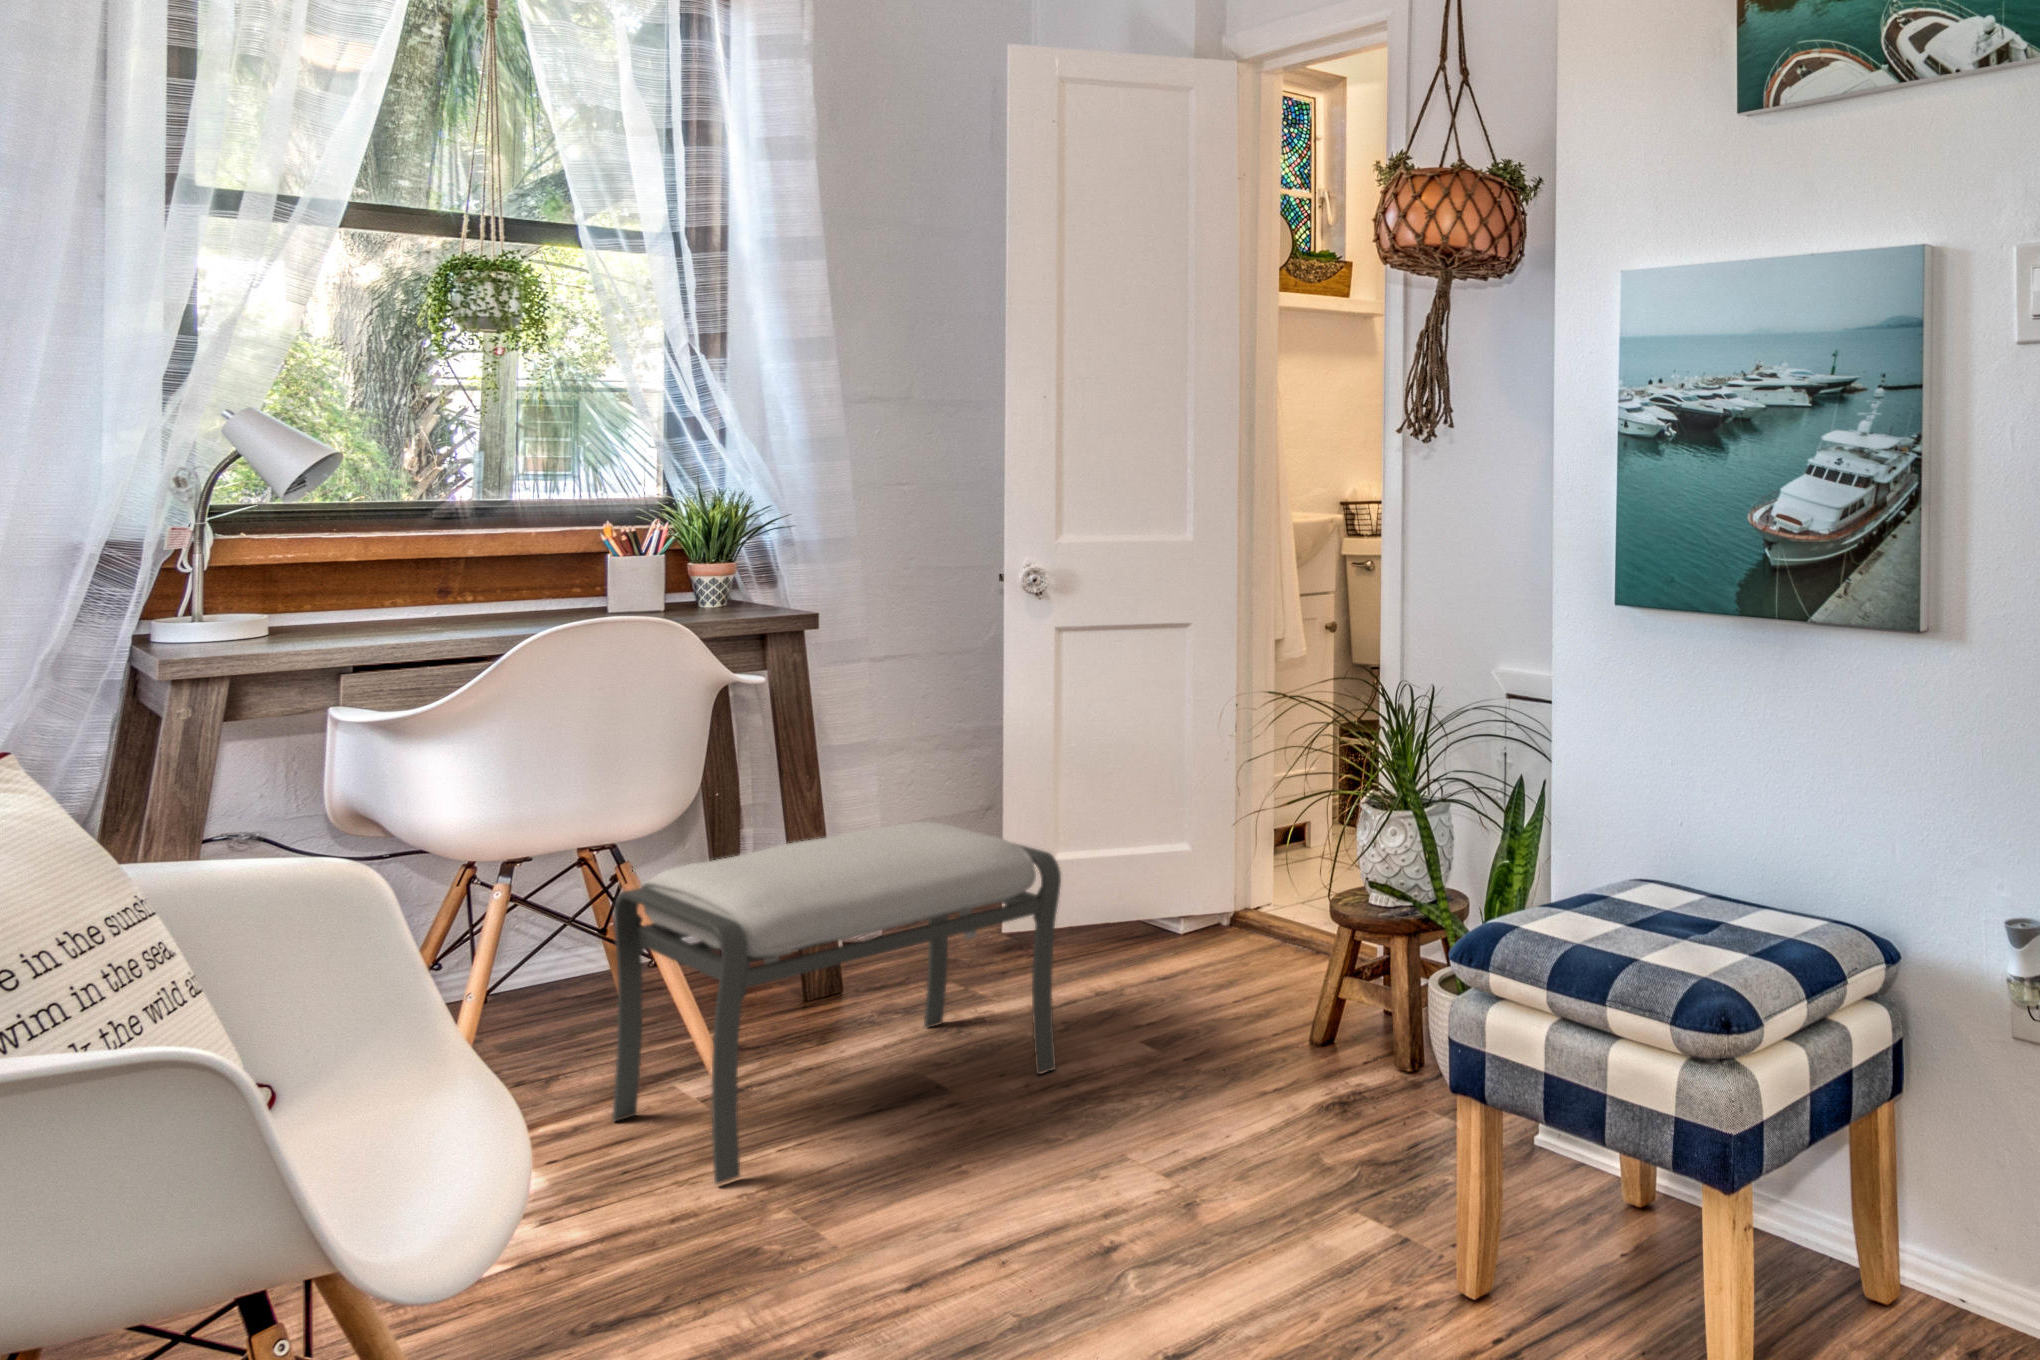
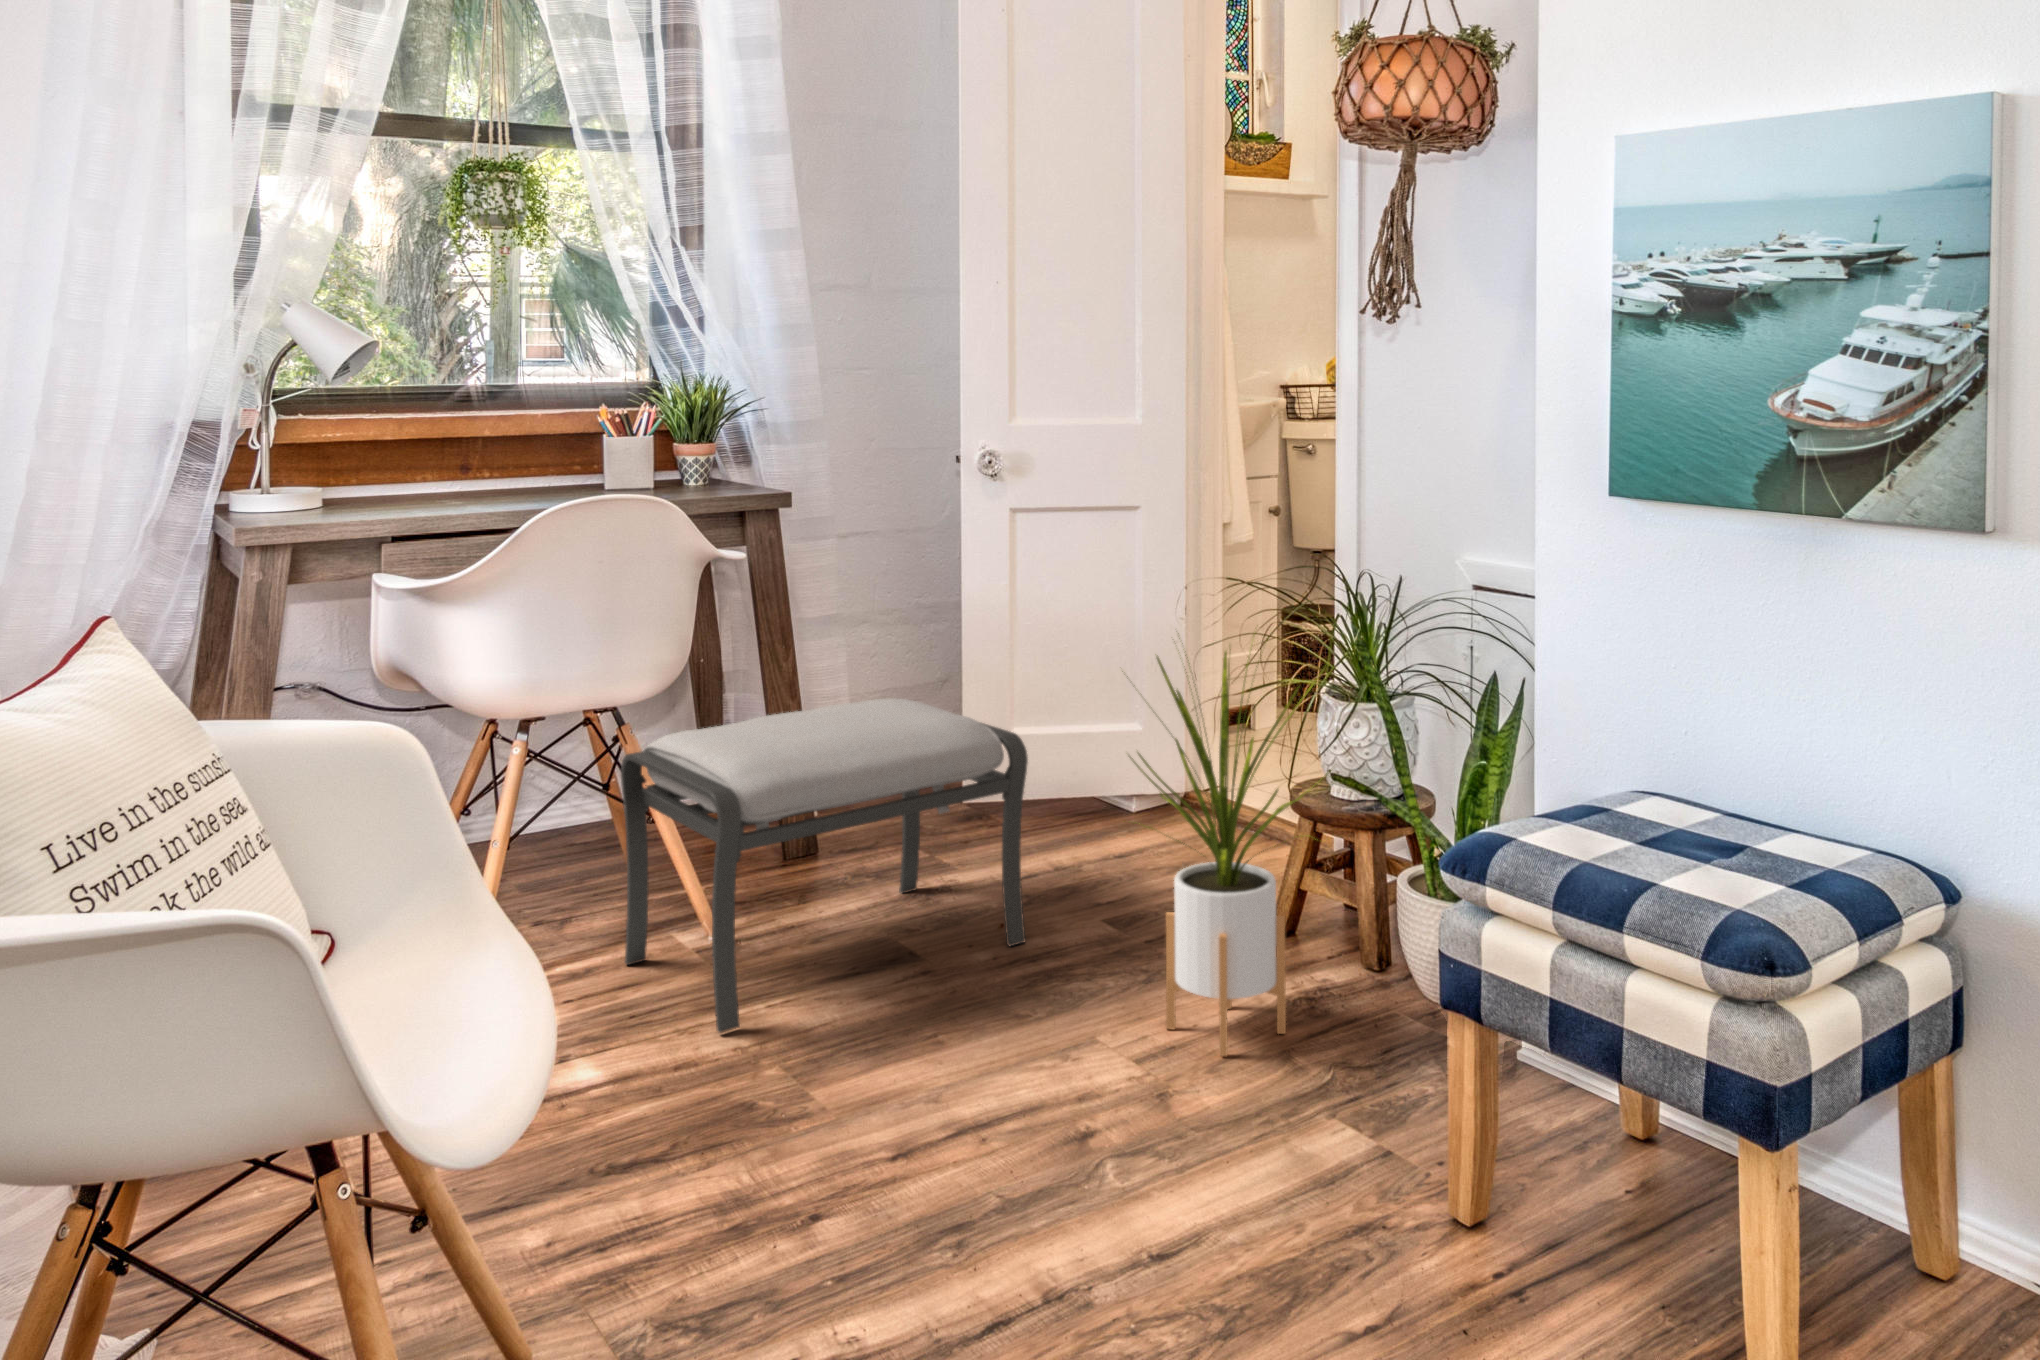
house plant: none [1153,732,1367,1167] -> present [1127,638,1323,1056]

